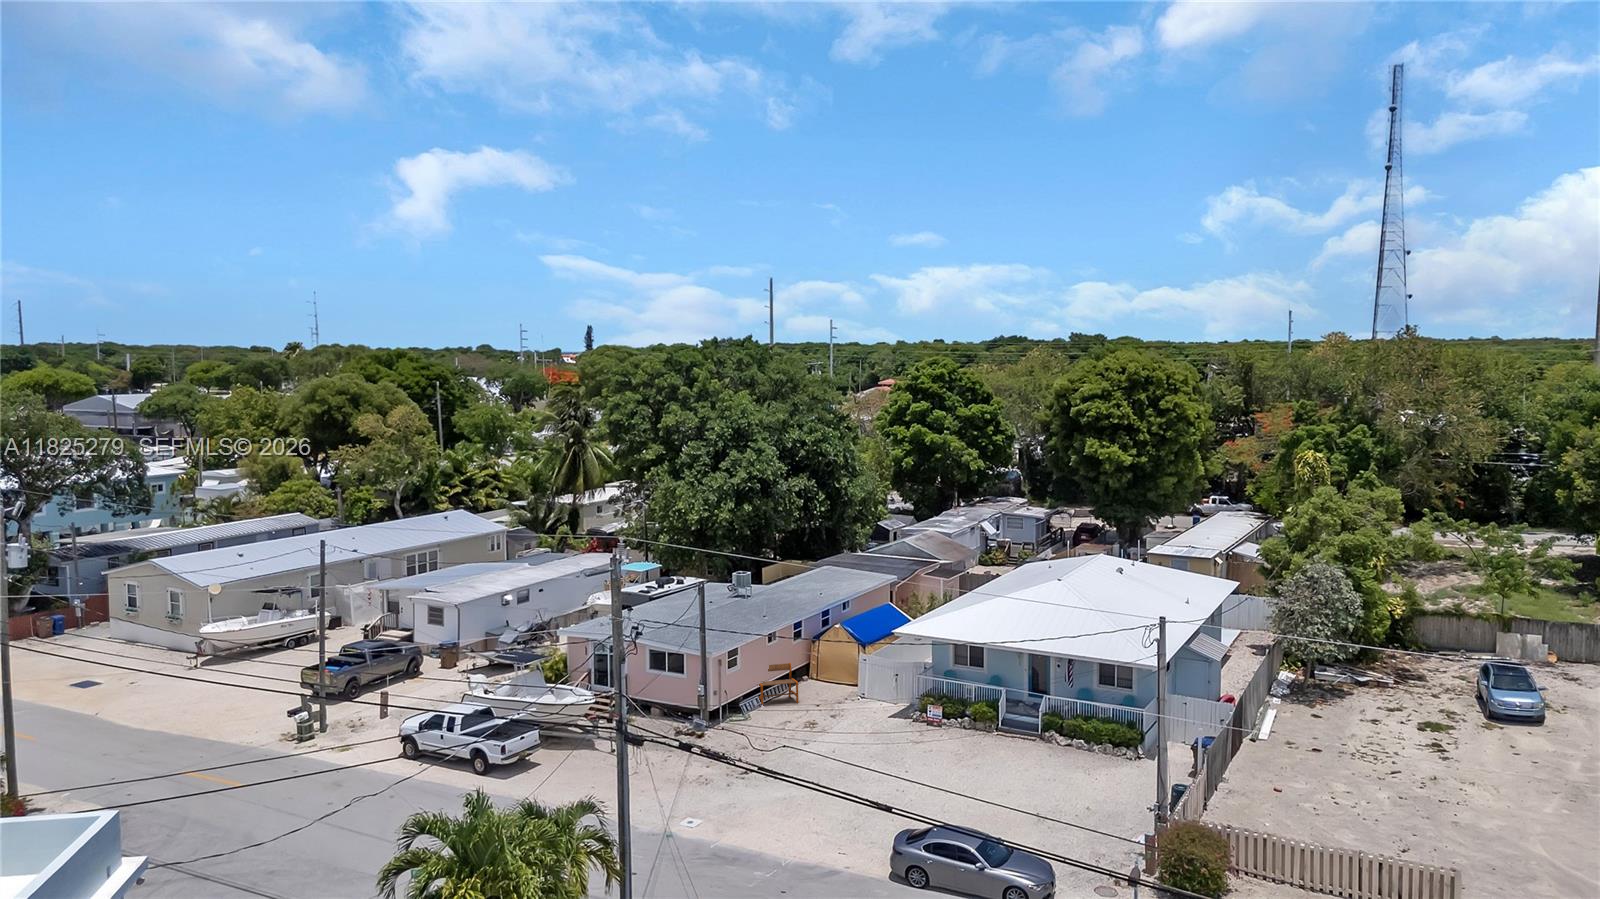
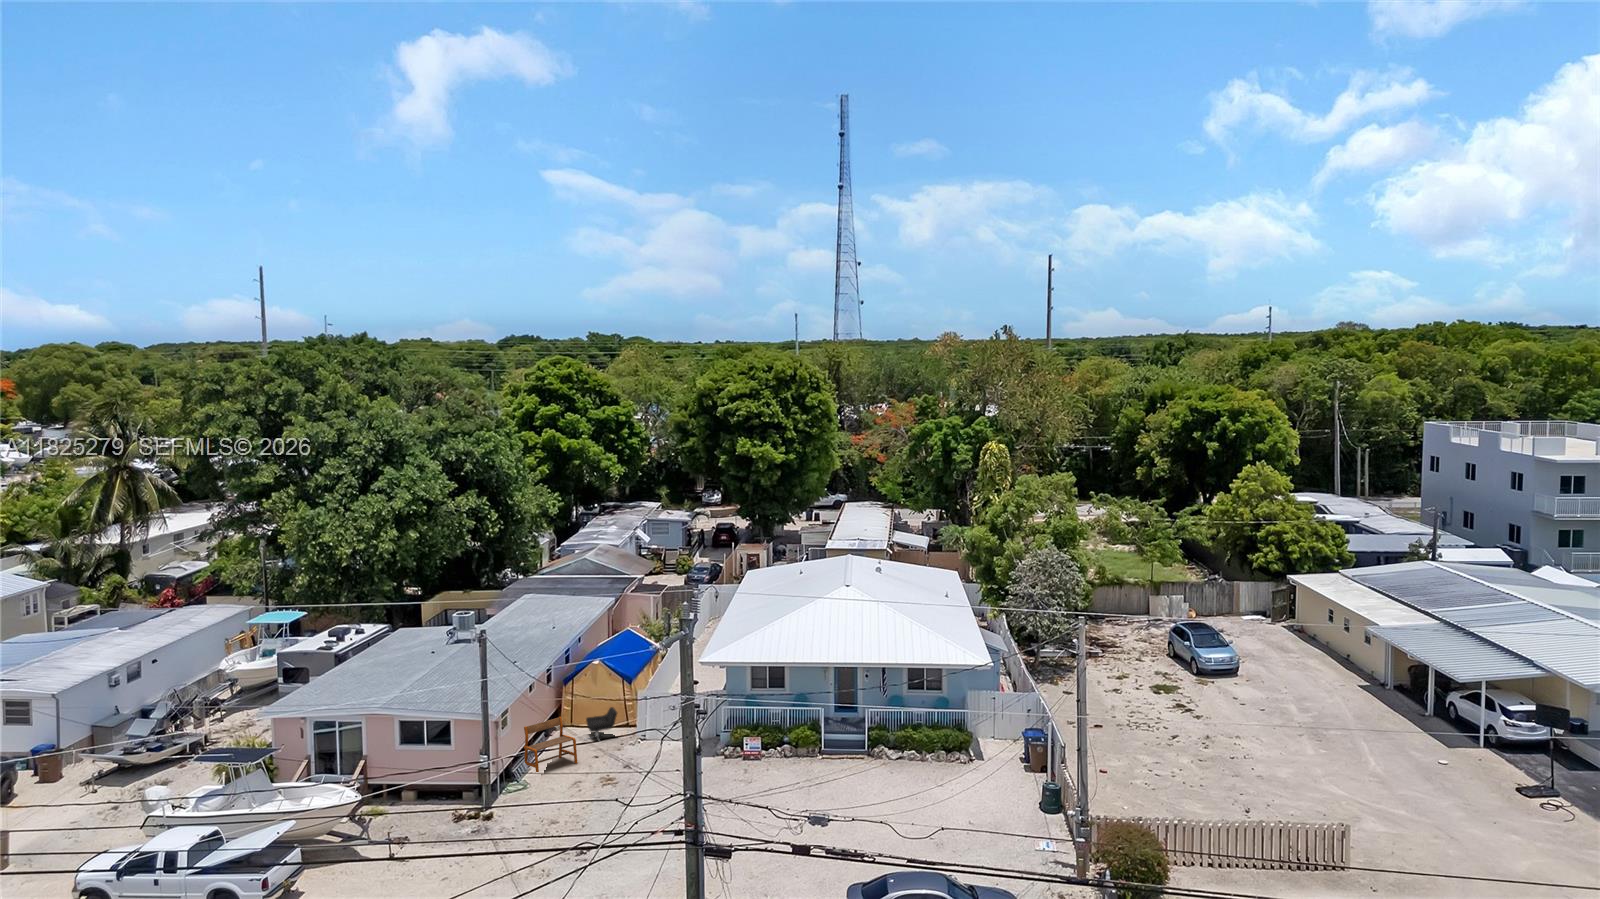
lounge chair: none [819,664,848,691] -> present [586,707,617,740]

